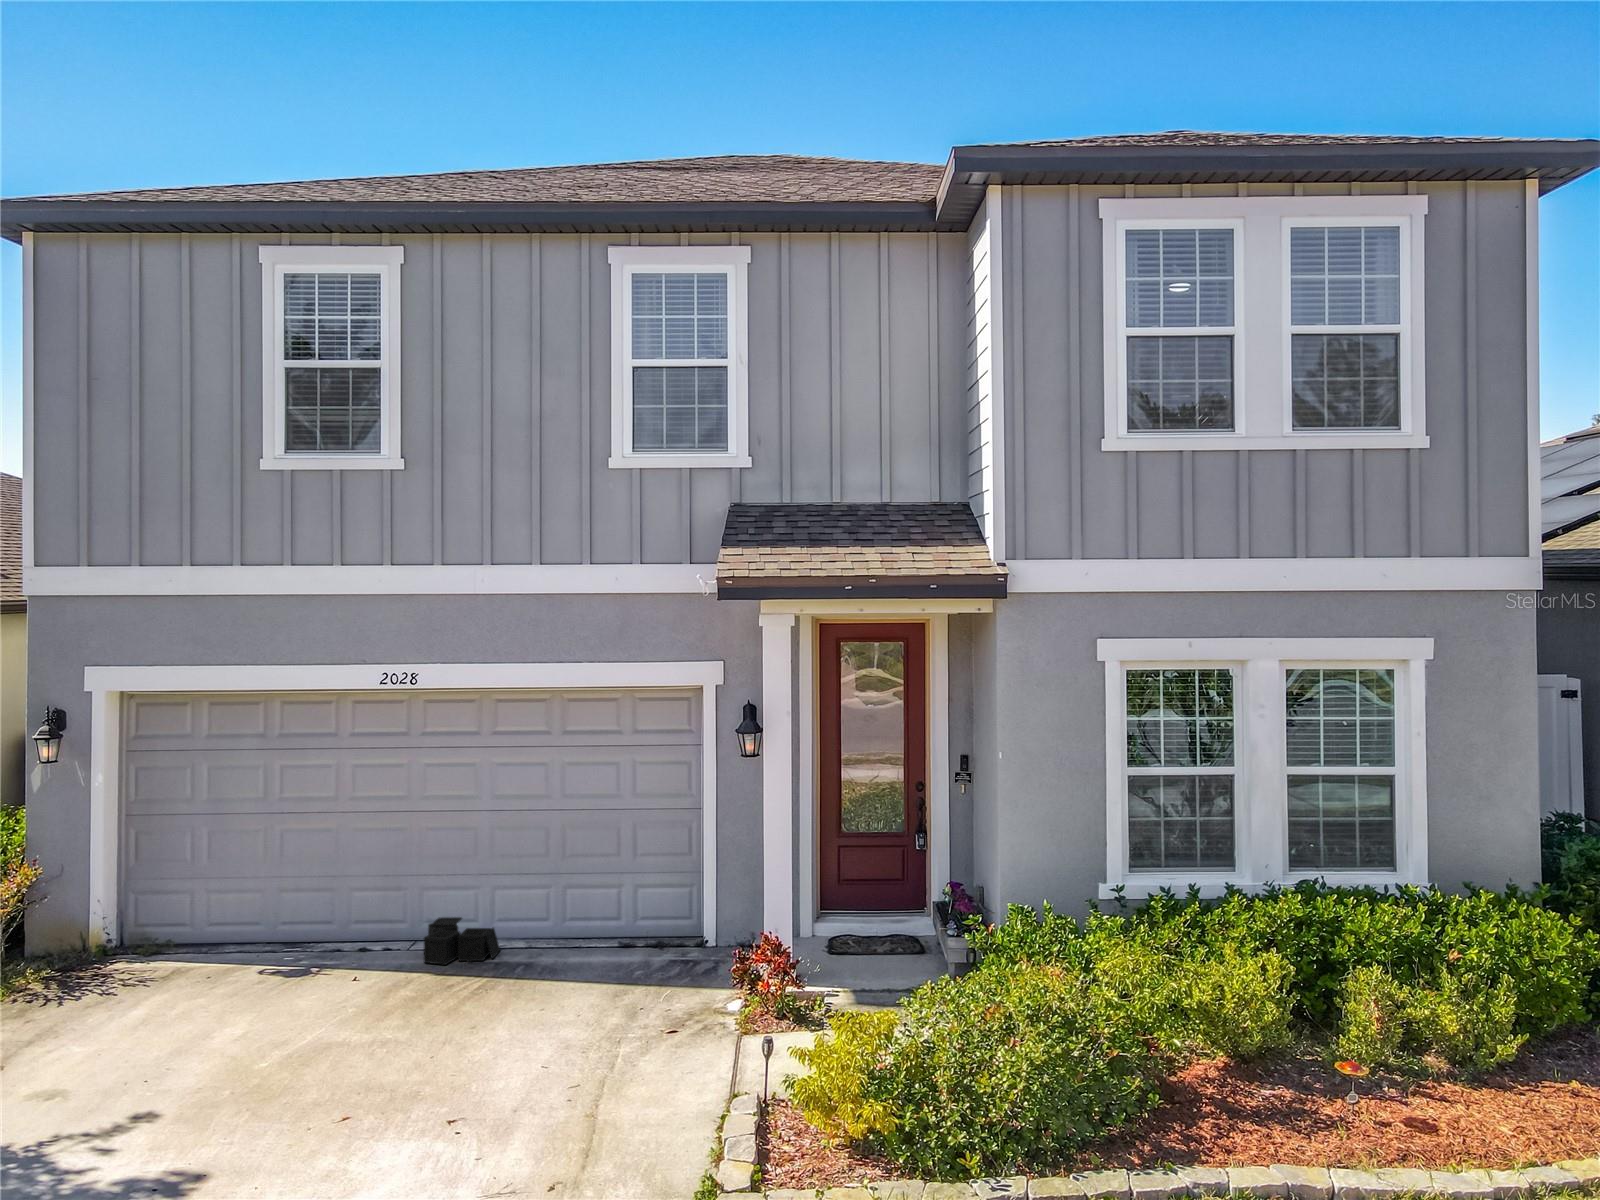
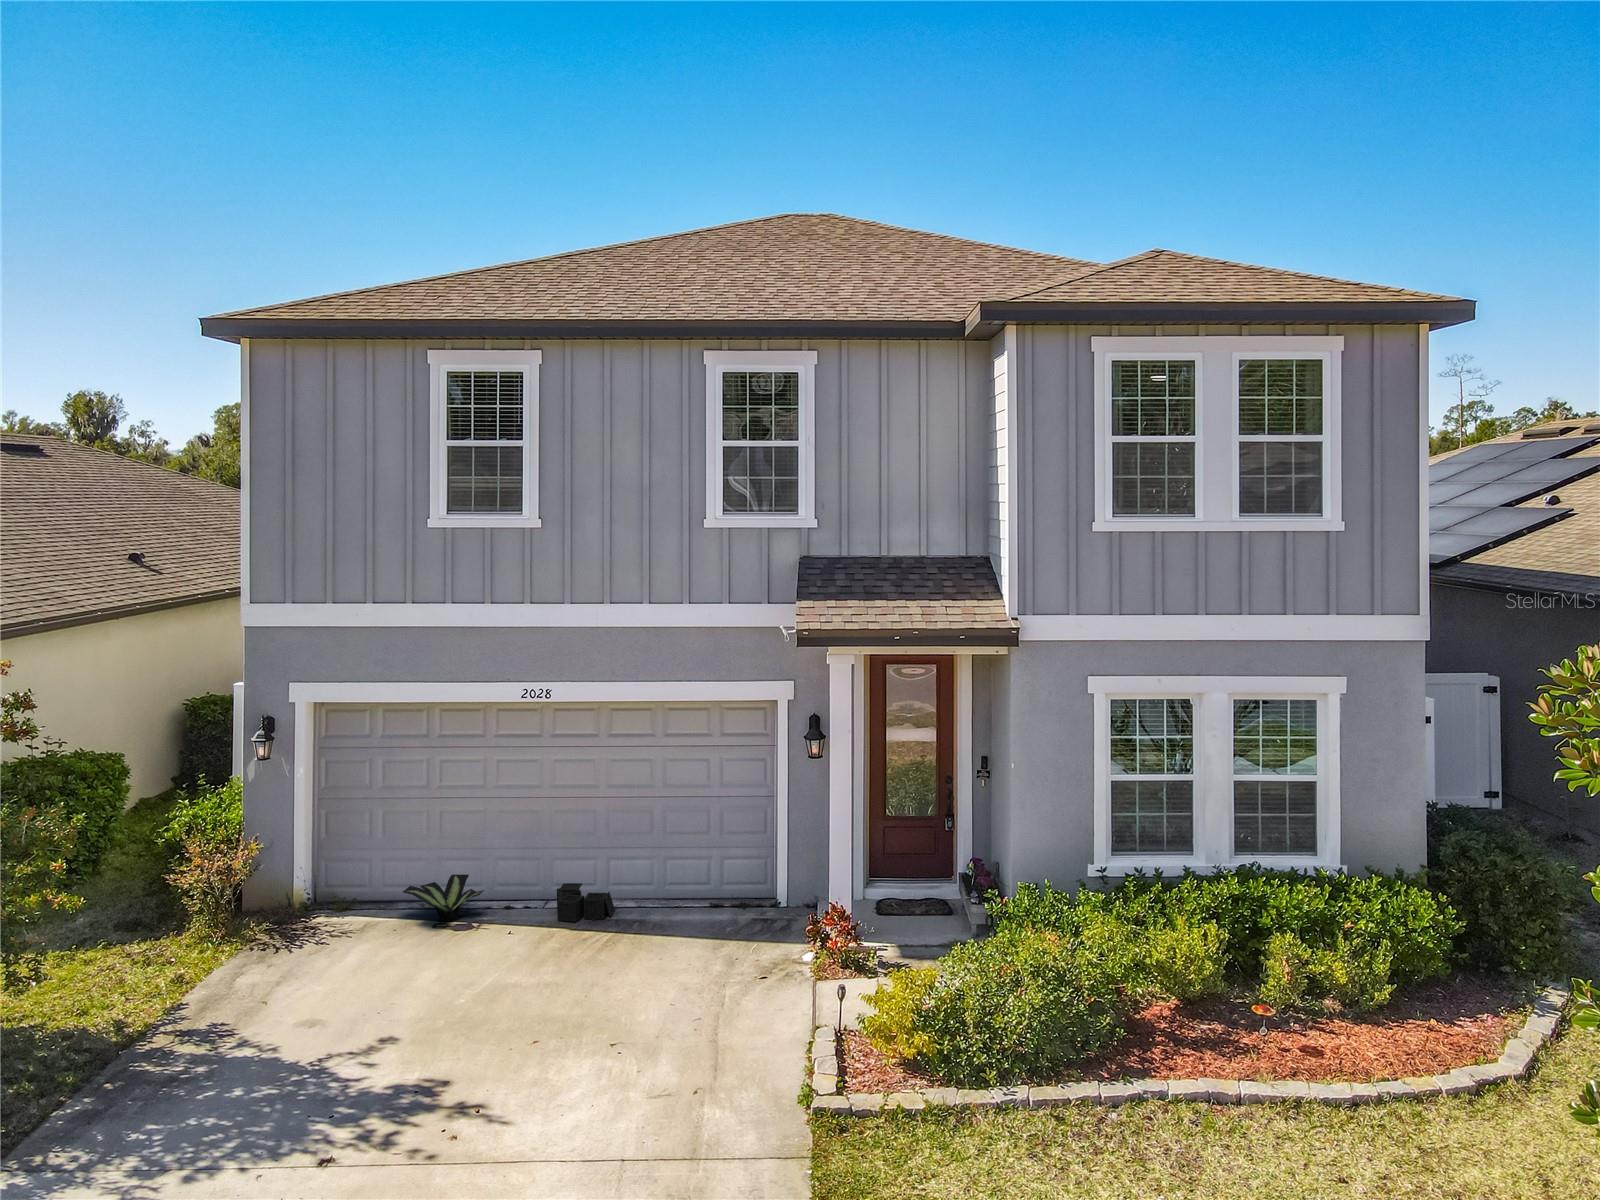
potted plant: none [225,906,334,967] -> present [403,875,484,923]

